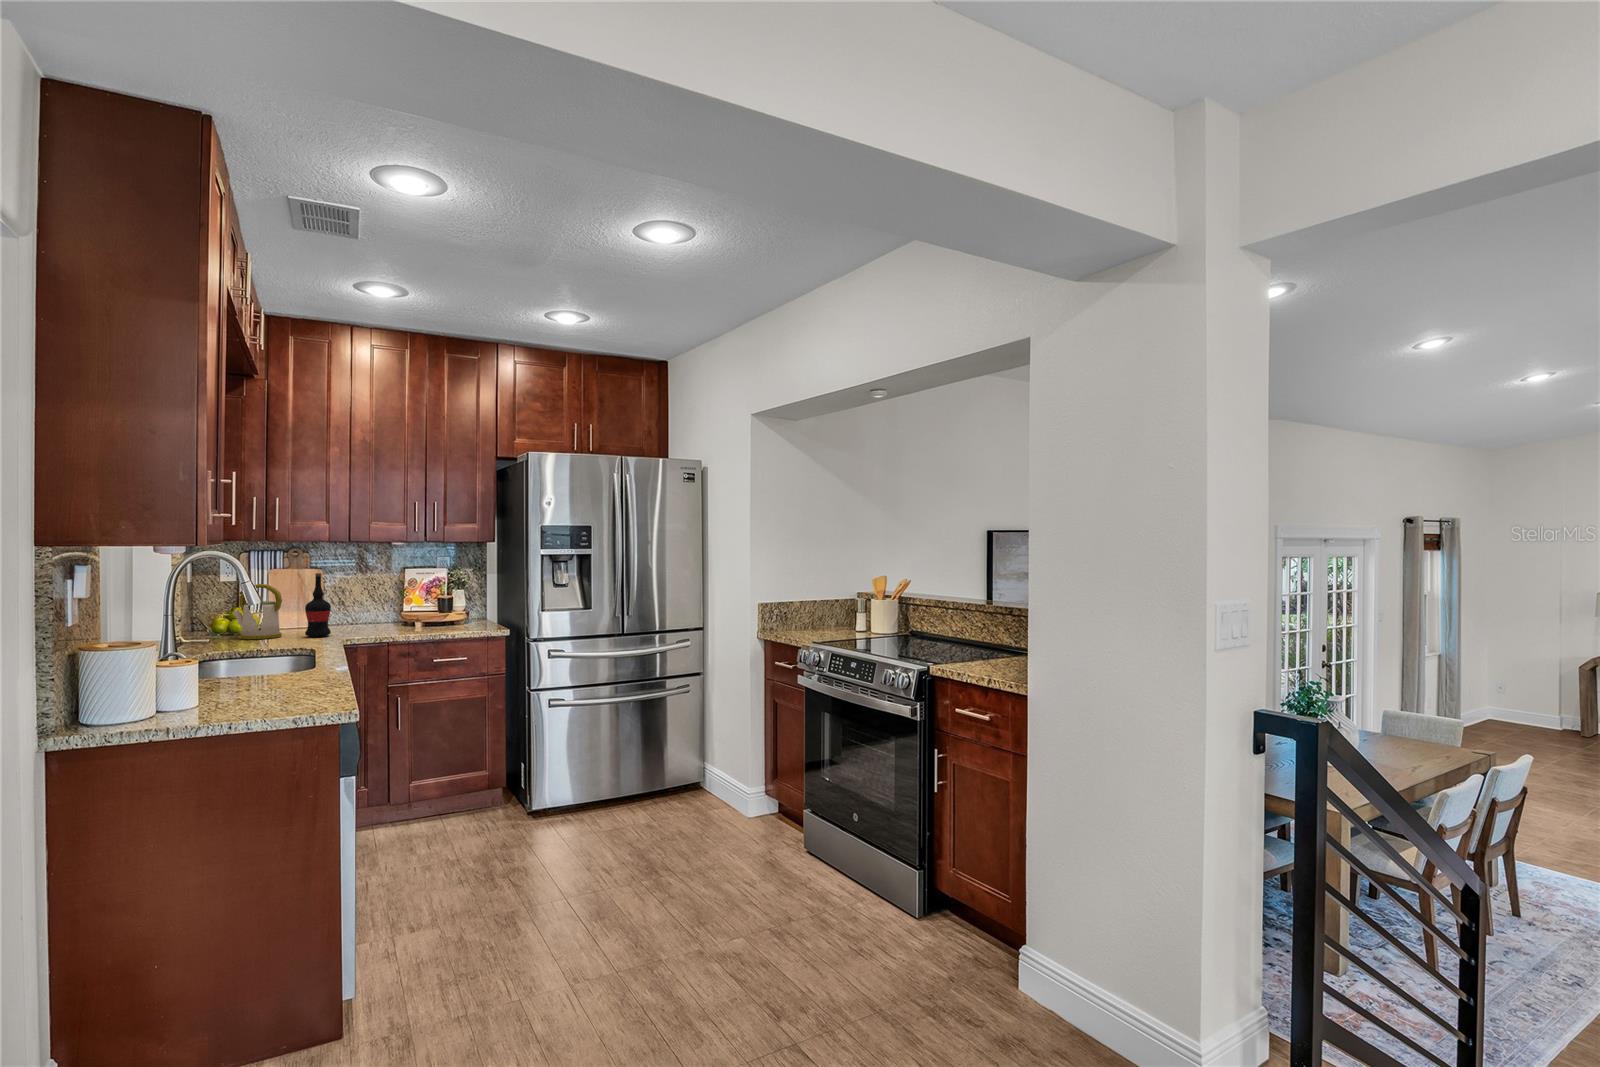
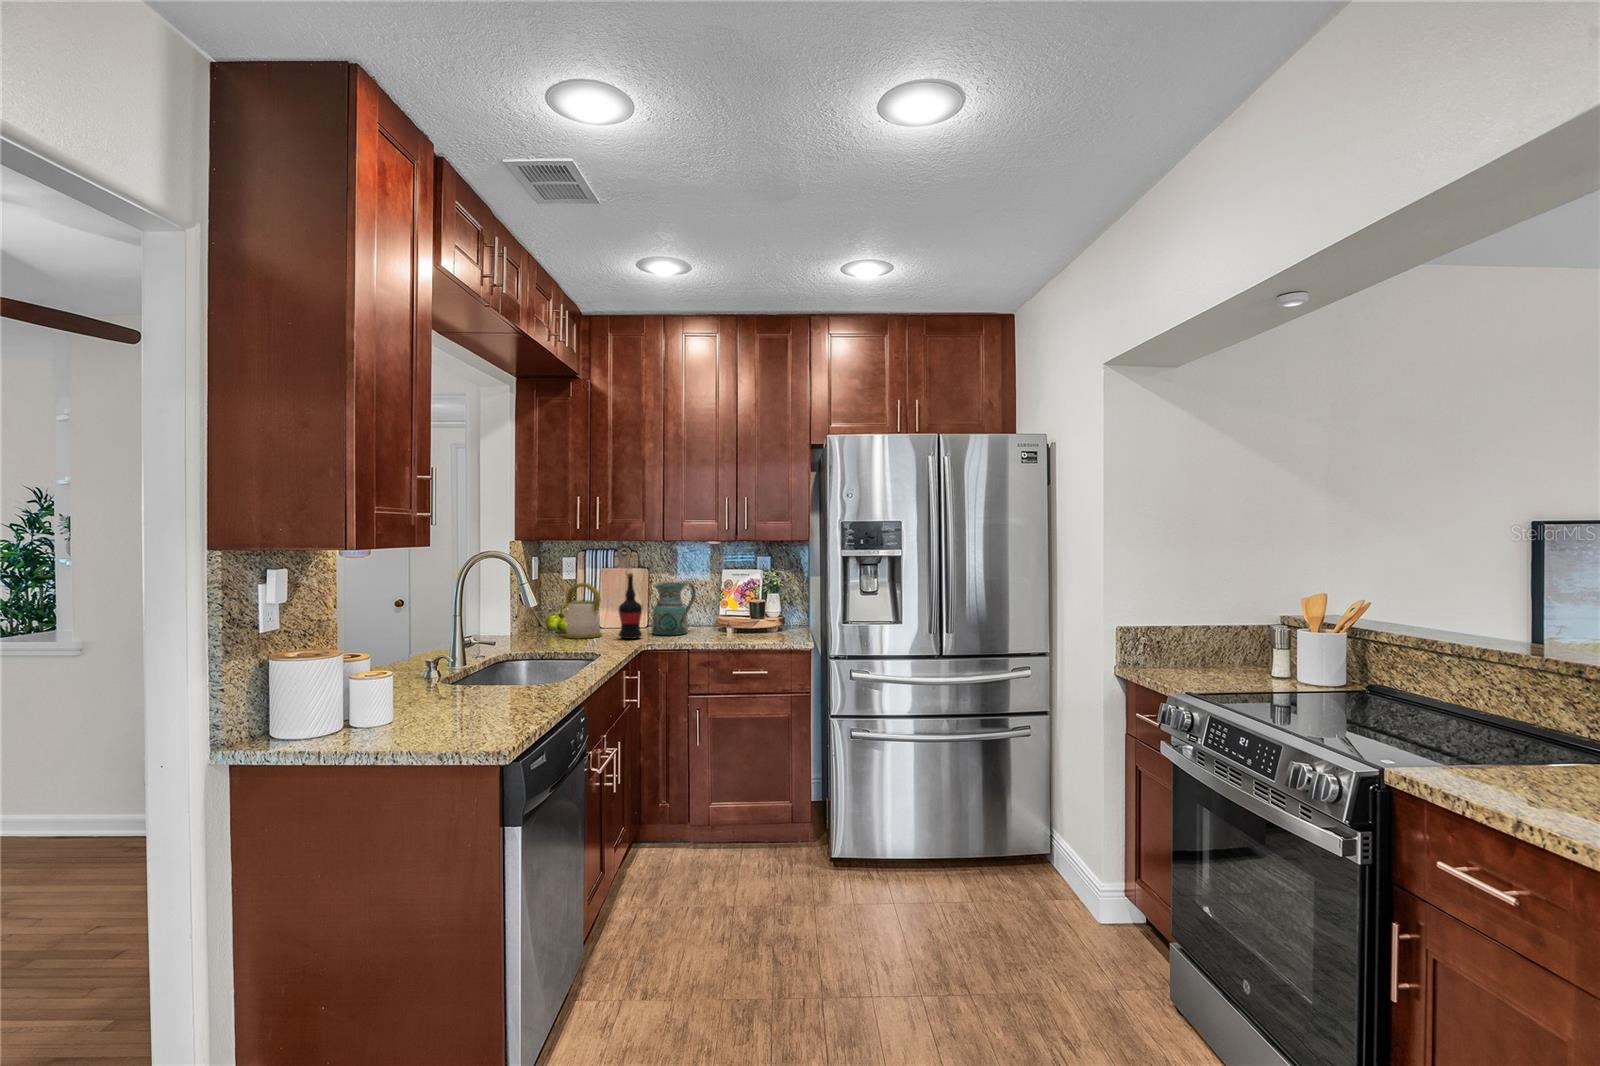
ceramic pitcher: none [335,580,380,632] -> present [652,581,696,635]

